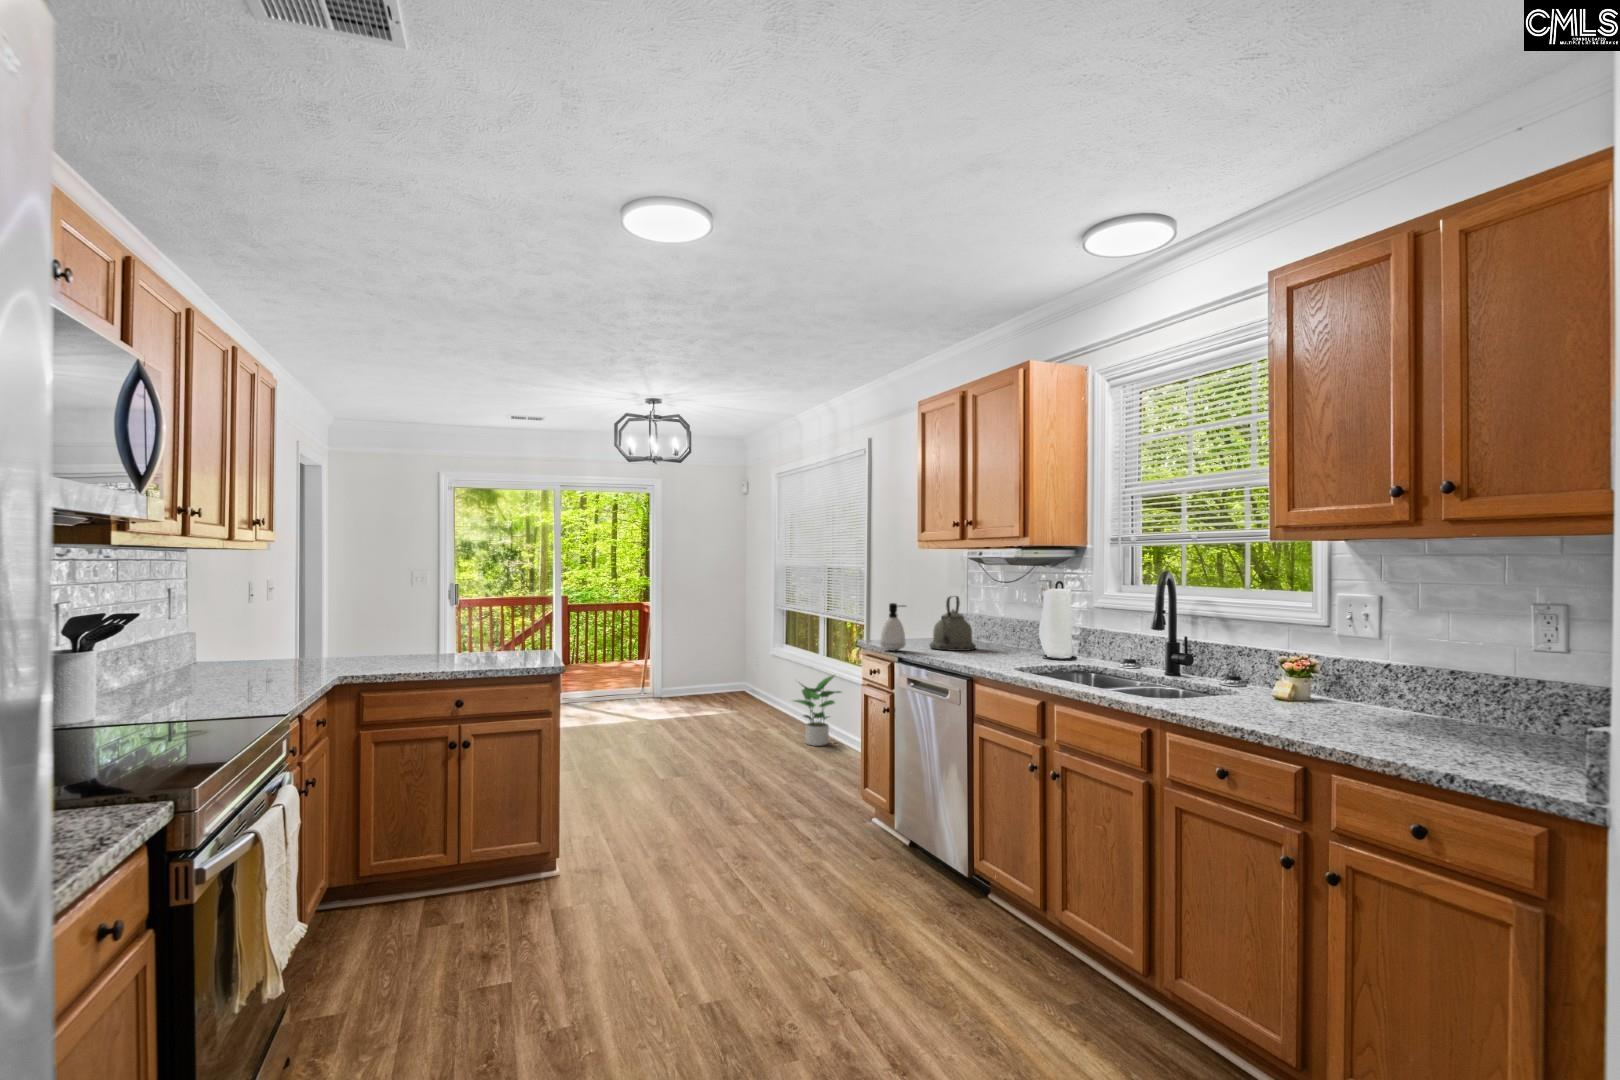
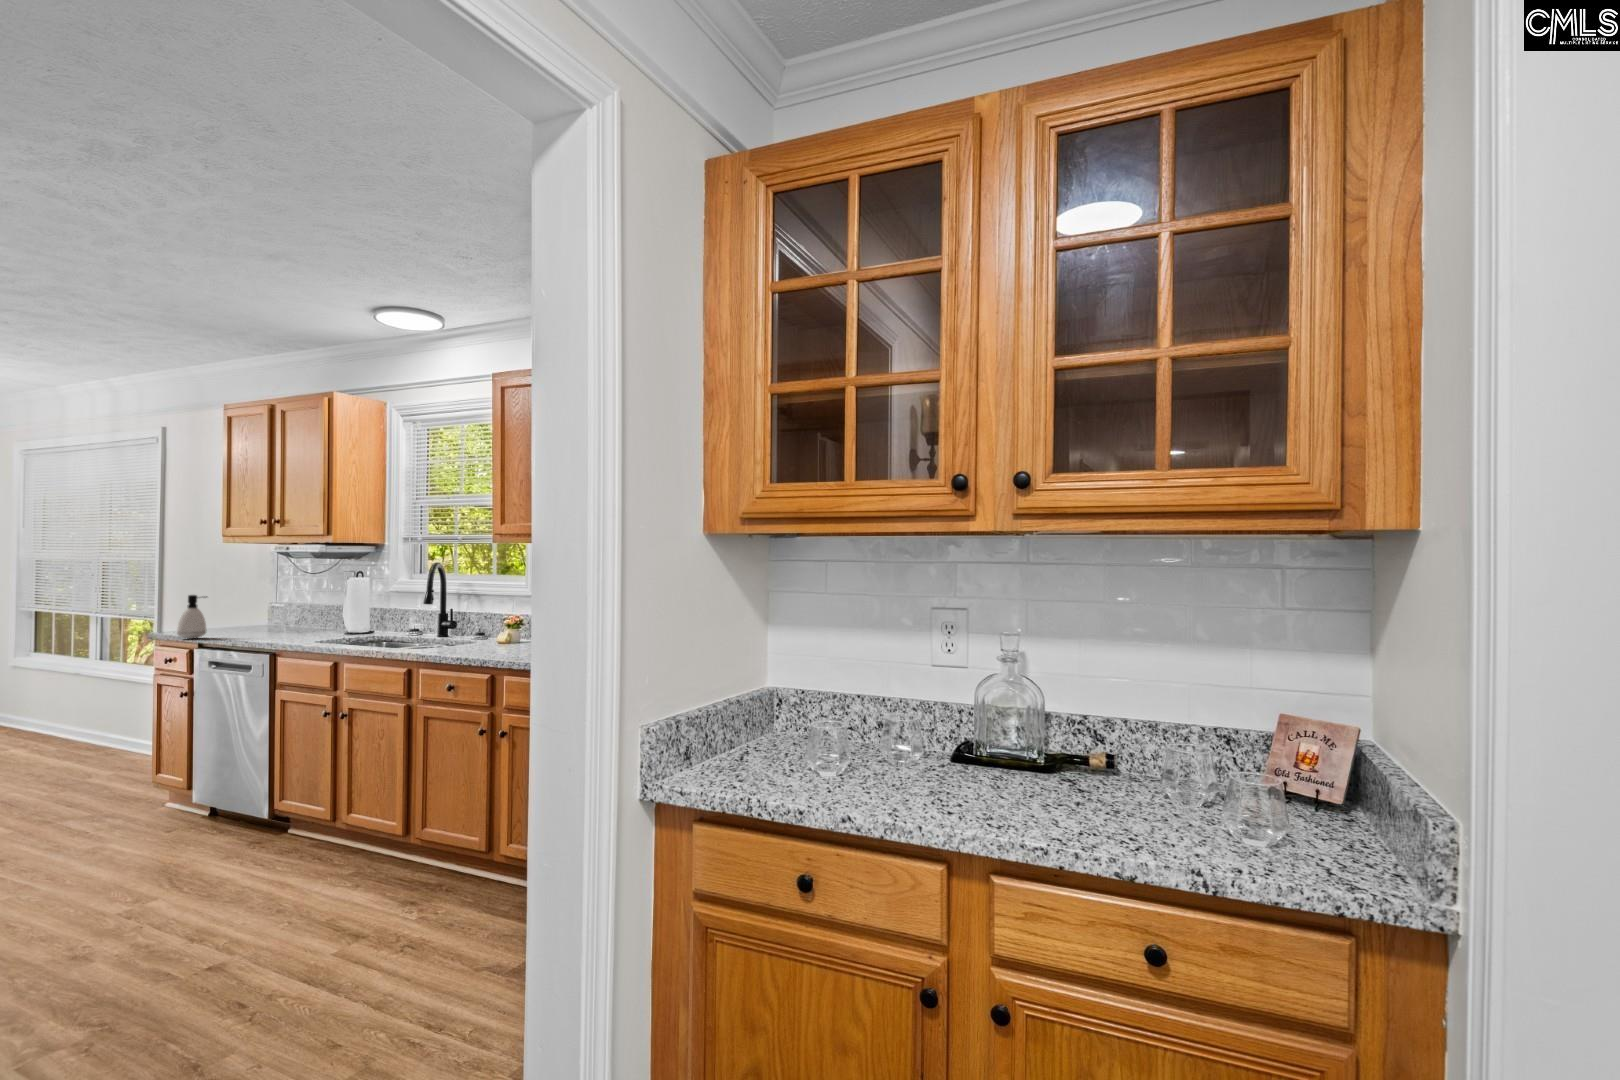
kettle: present [929,596,976,651] -> none [233,586,283,635]
potted plant: present [794,676,841,746] -> none [45,677,124,757]

